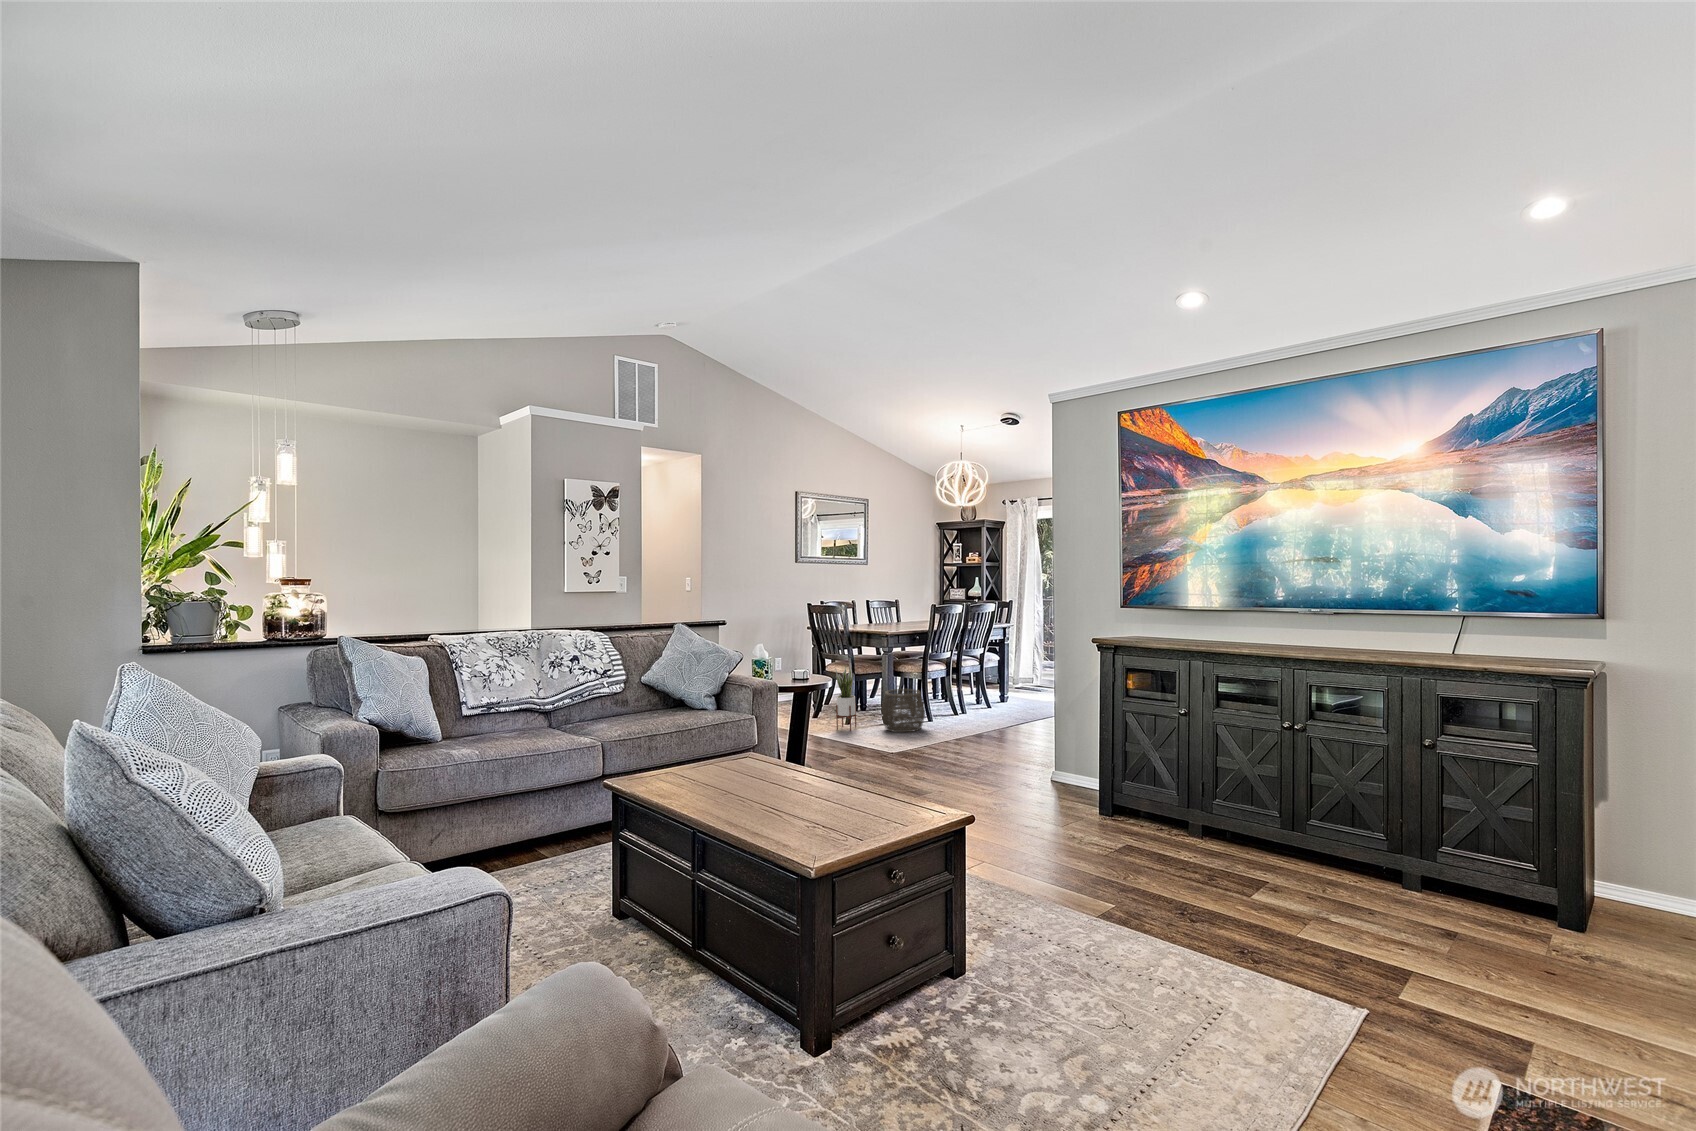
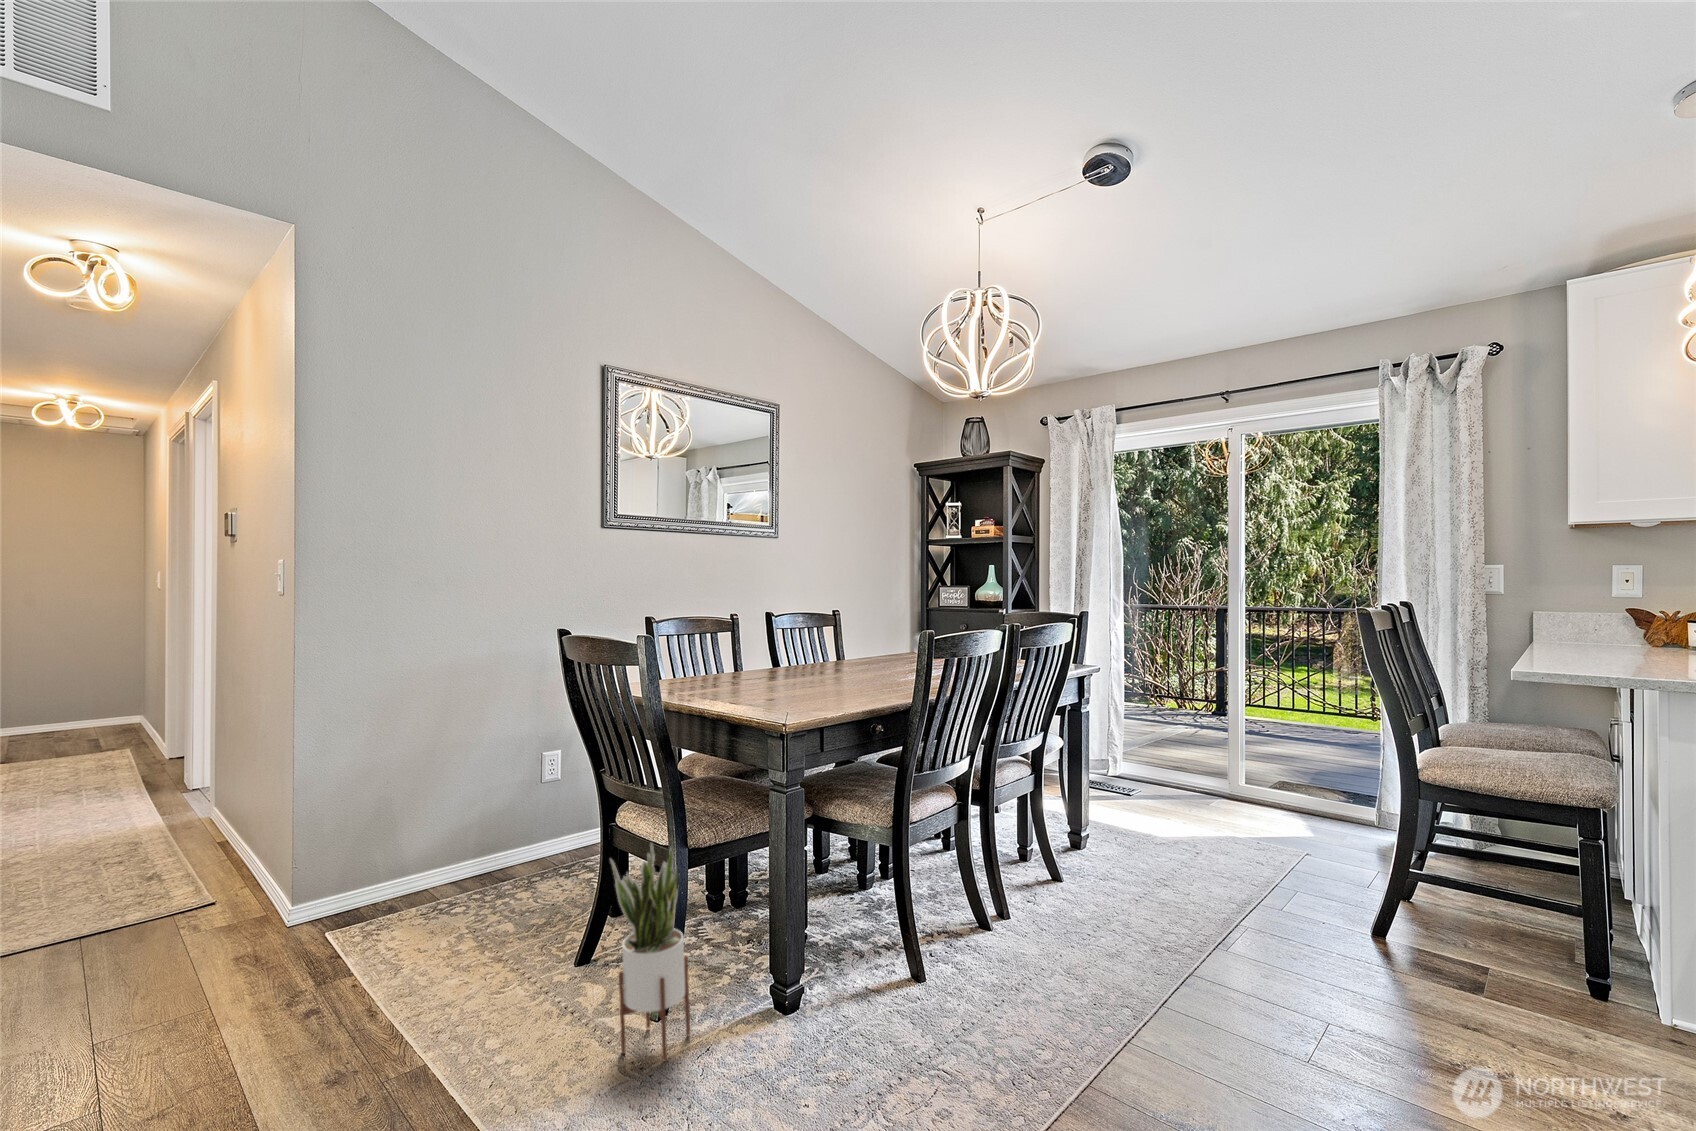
woven basket: present [881,689,925,733] -> none [765,903,911,1081]

